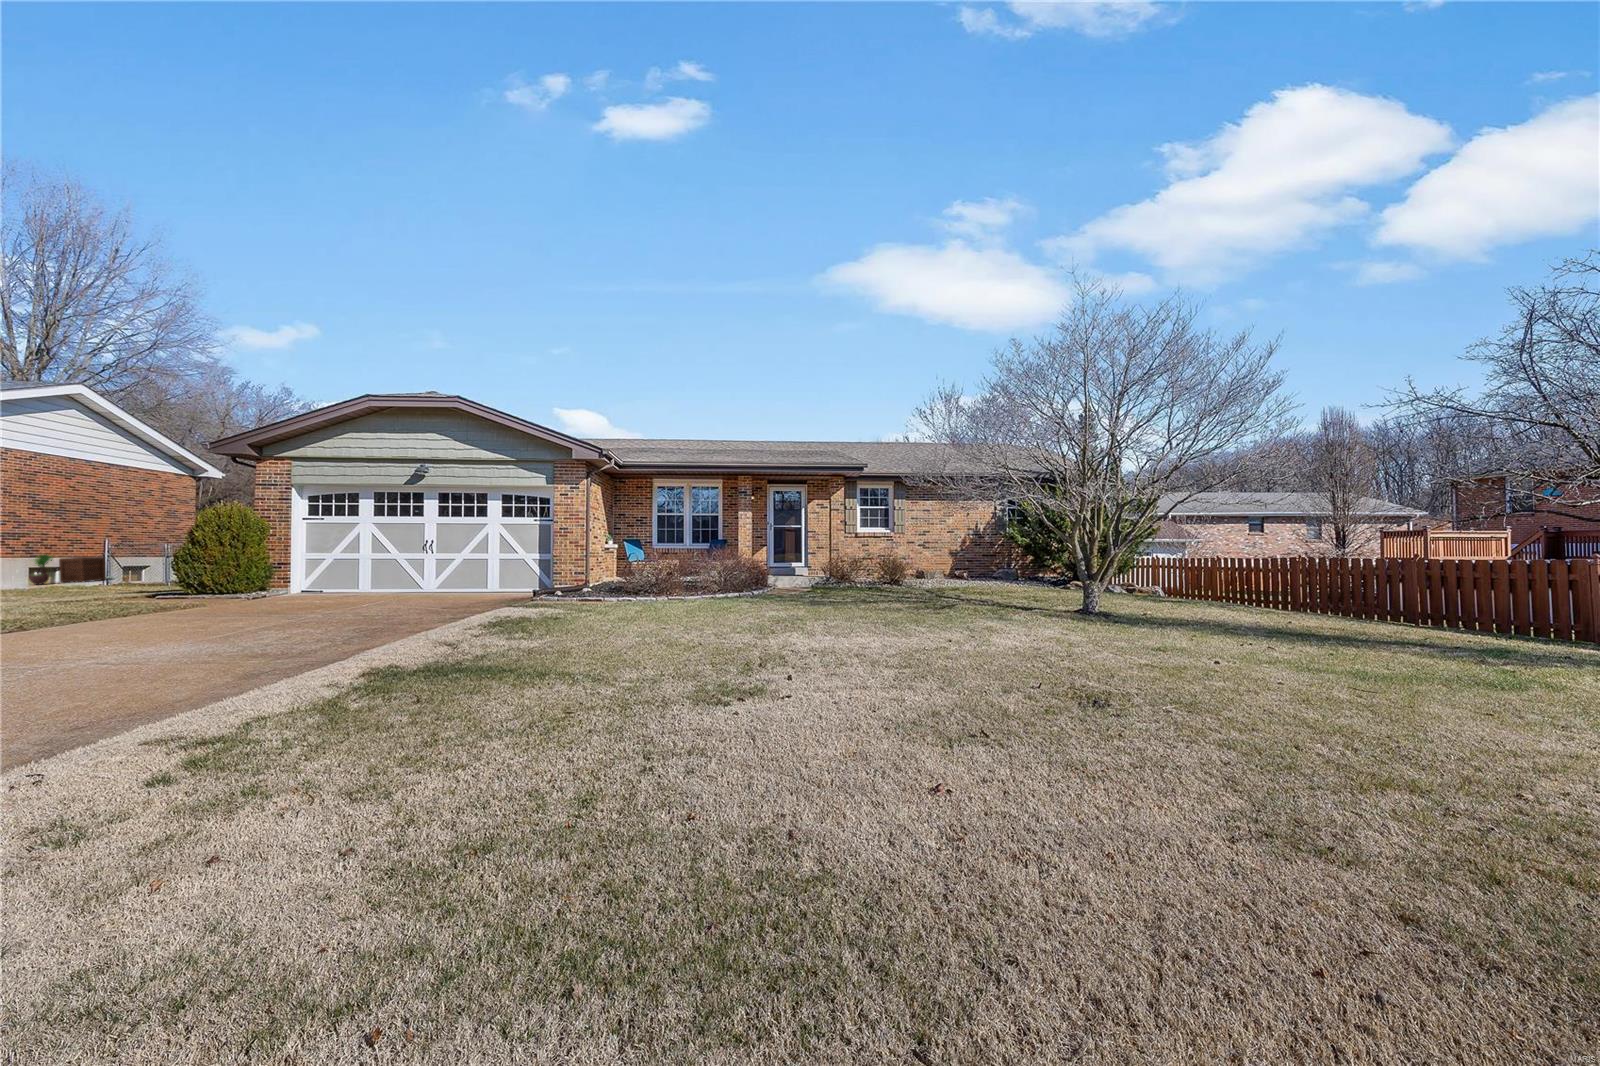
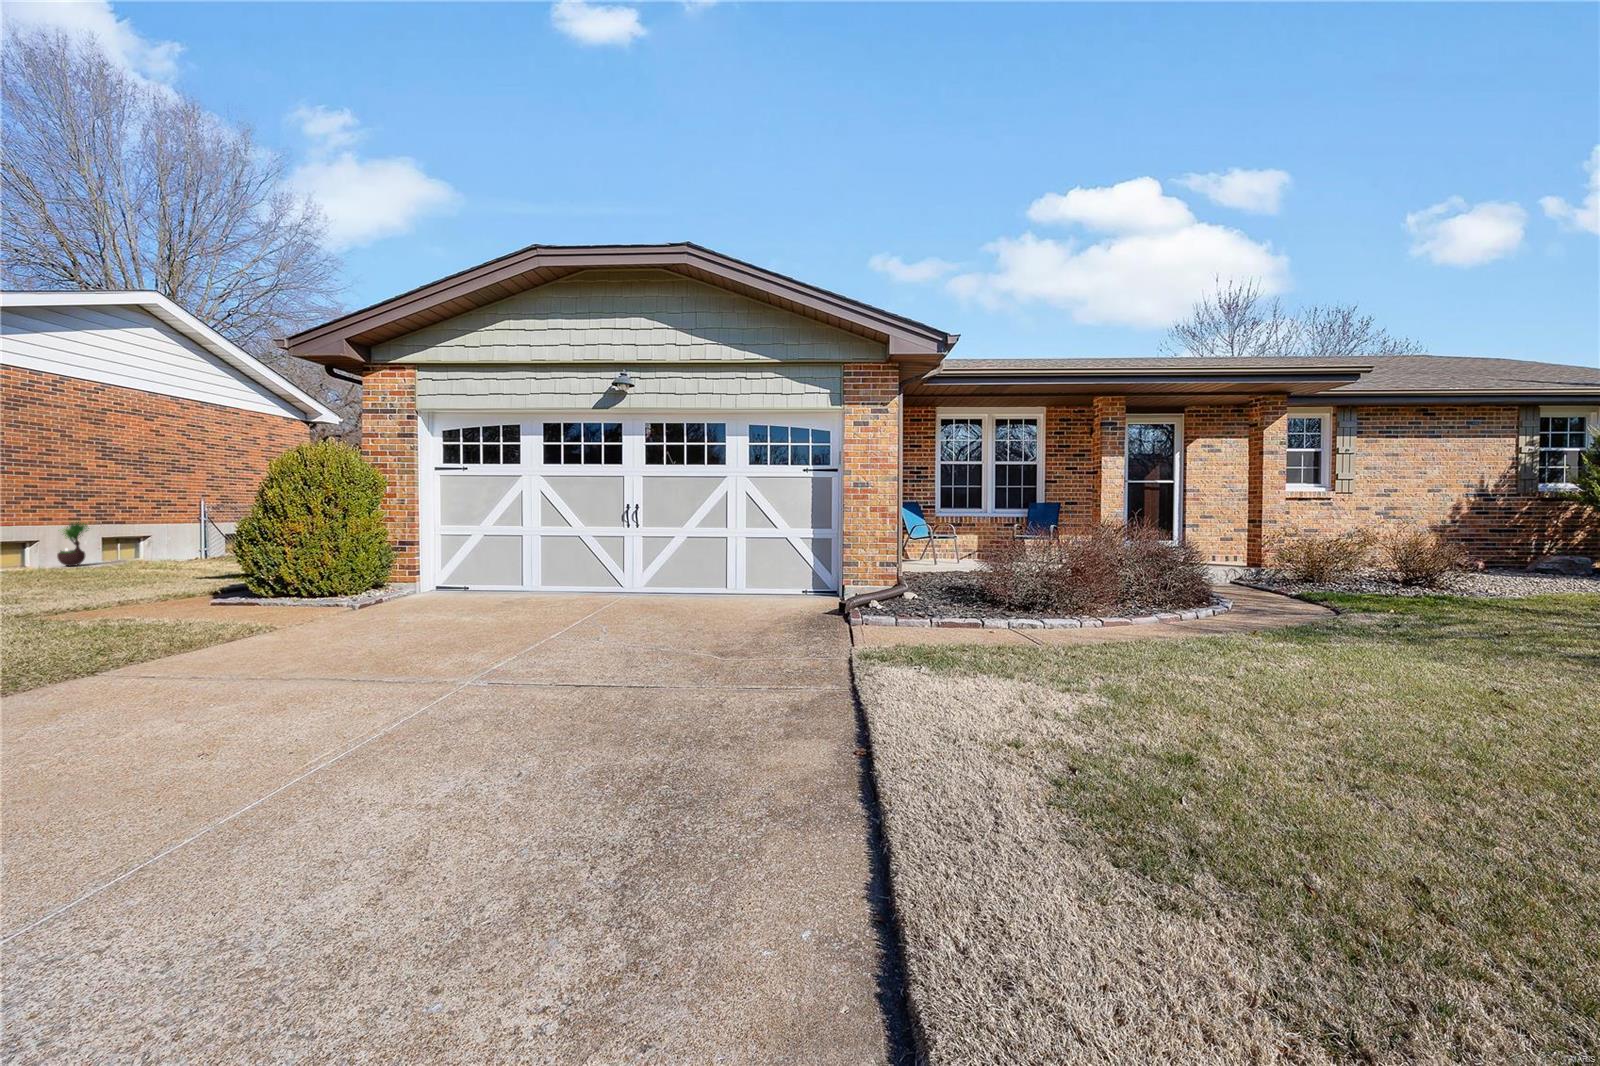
wooden crate: present [59,557,106,582] -> none [101,524,167,562]

